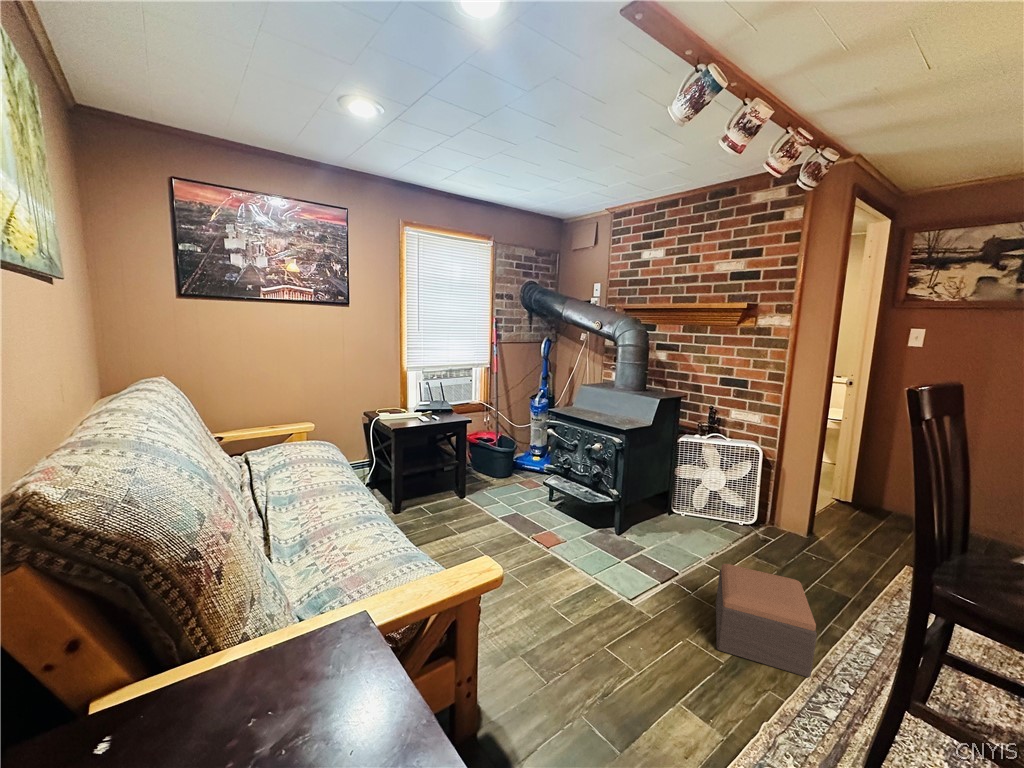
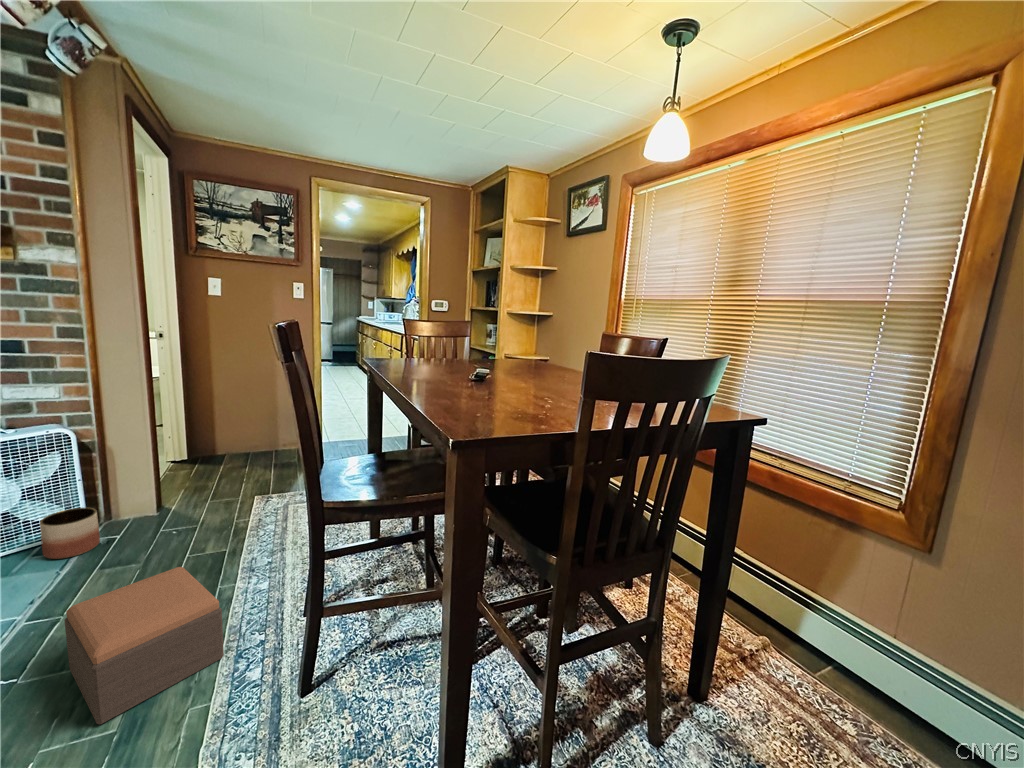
planter: none [728,504,763,540] -> present [40,508,100,559]

